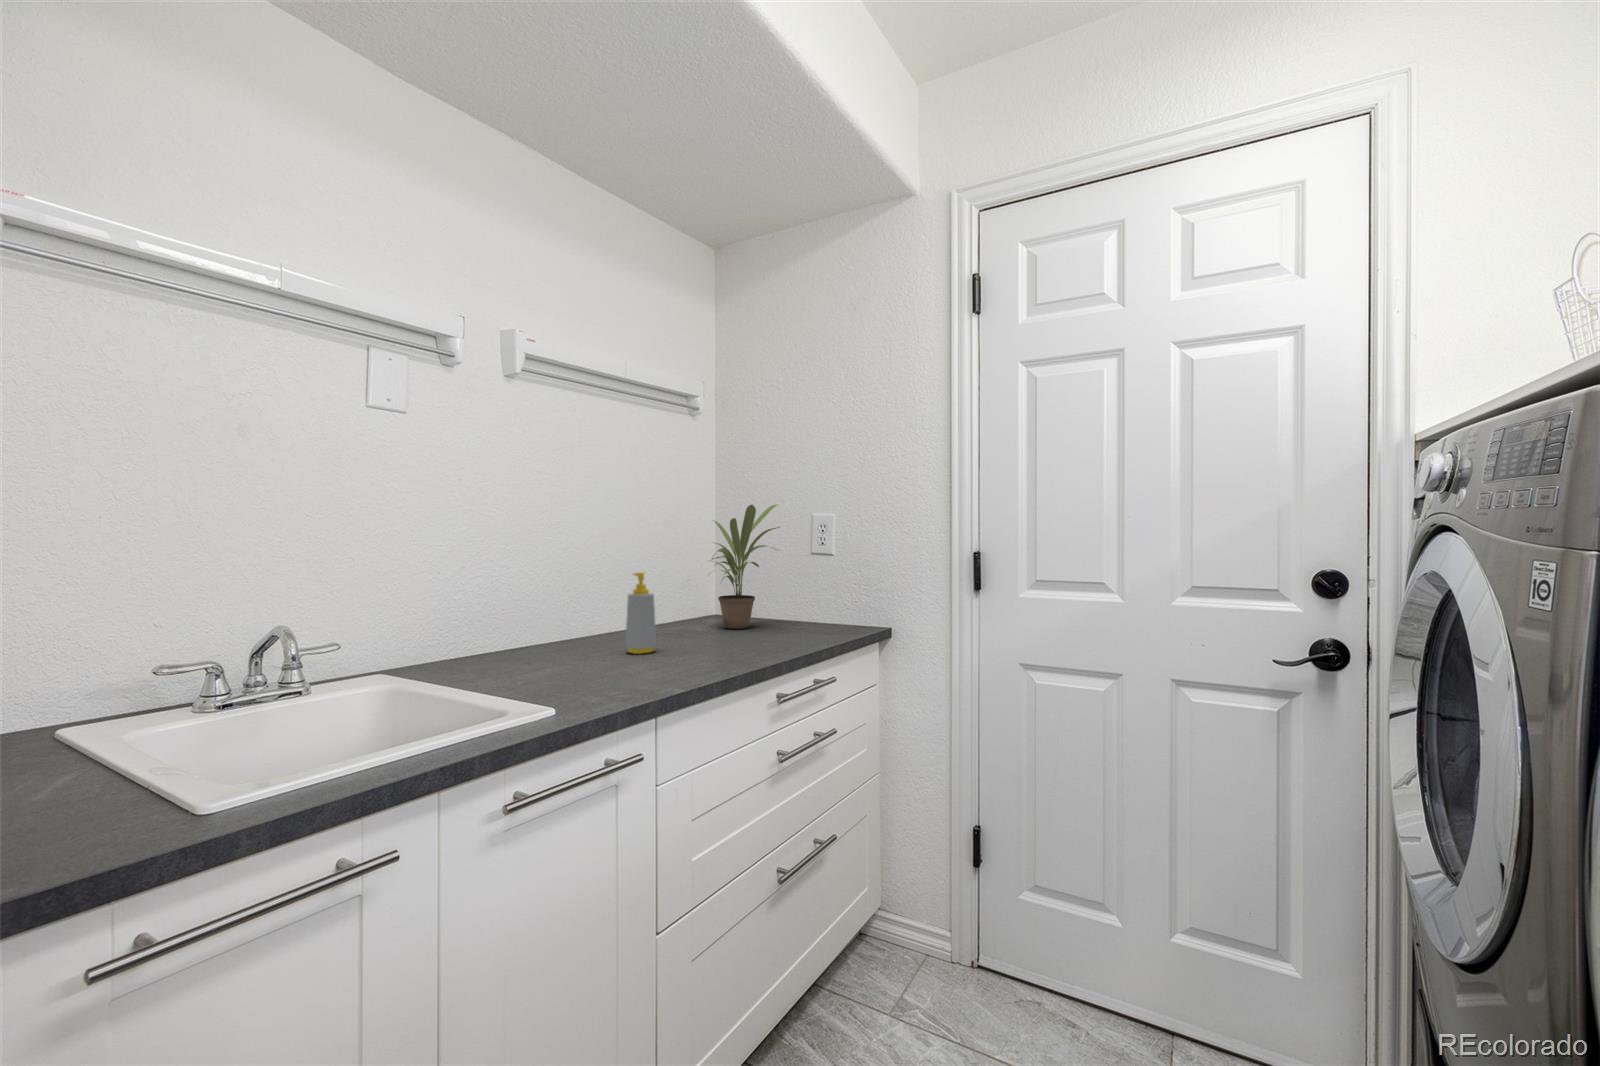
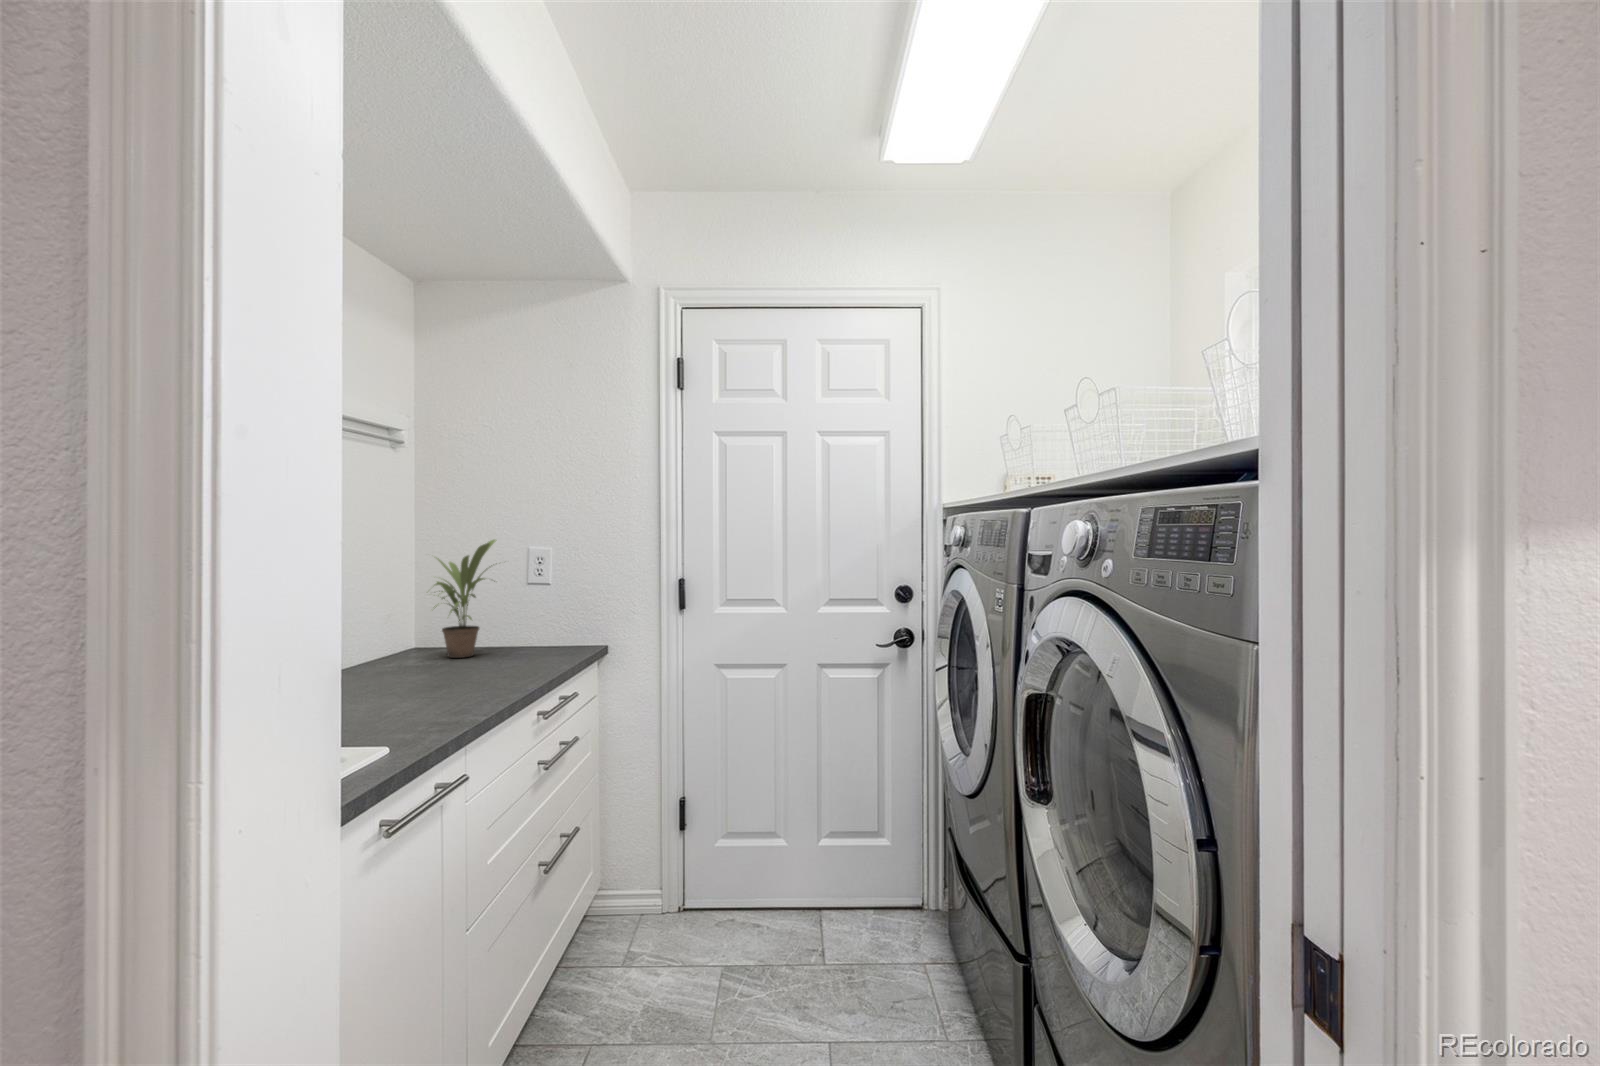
soap bottle: present [625,572,656,654] -> none [388,610,420,686]

